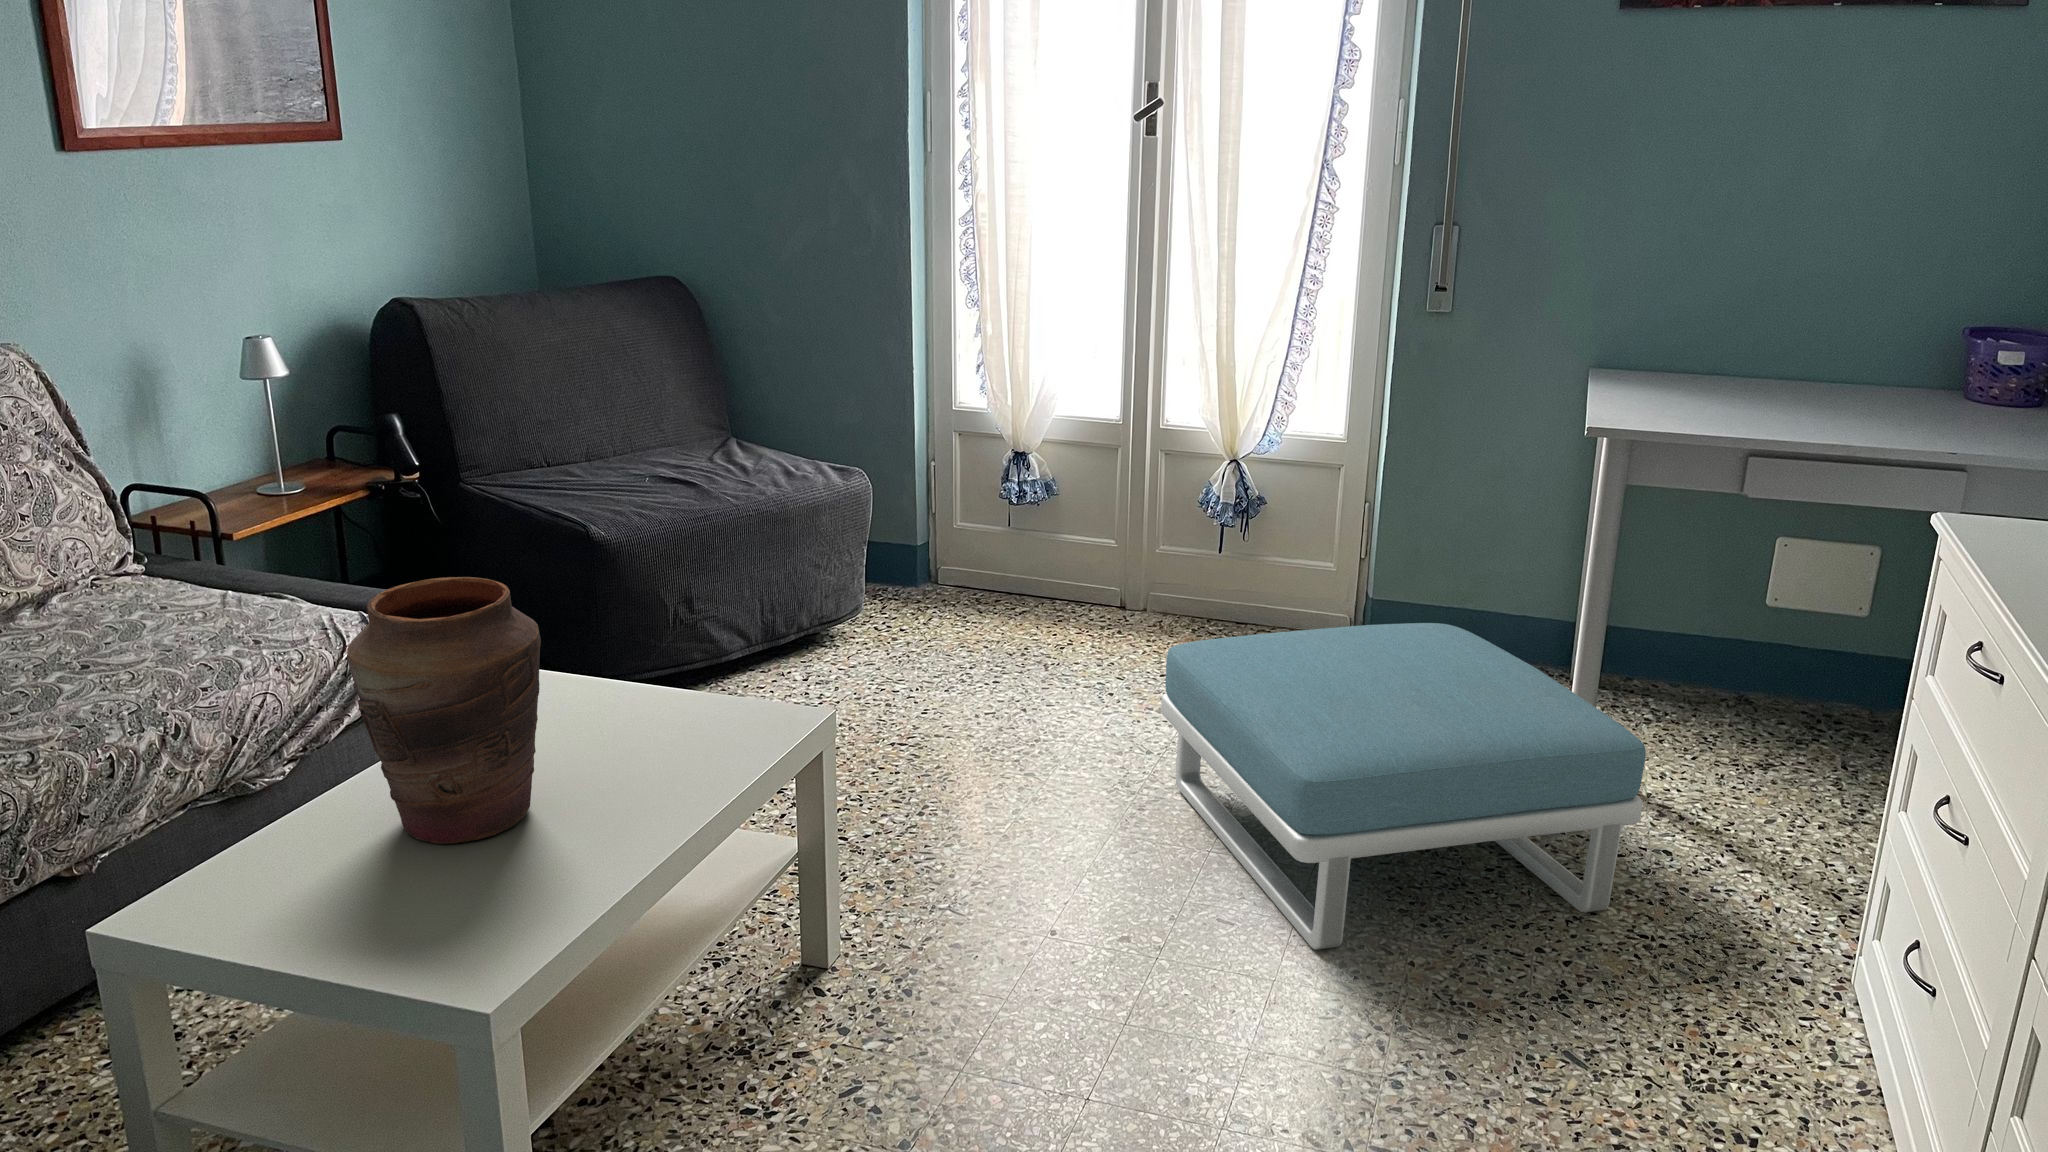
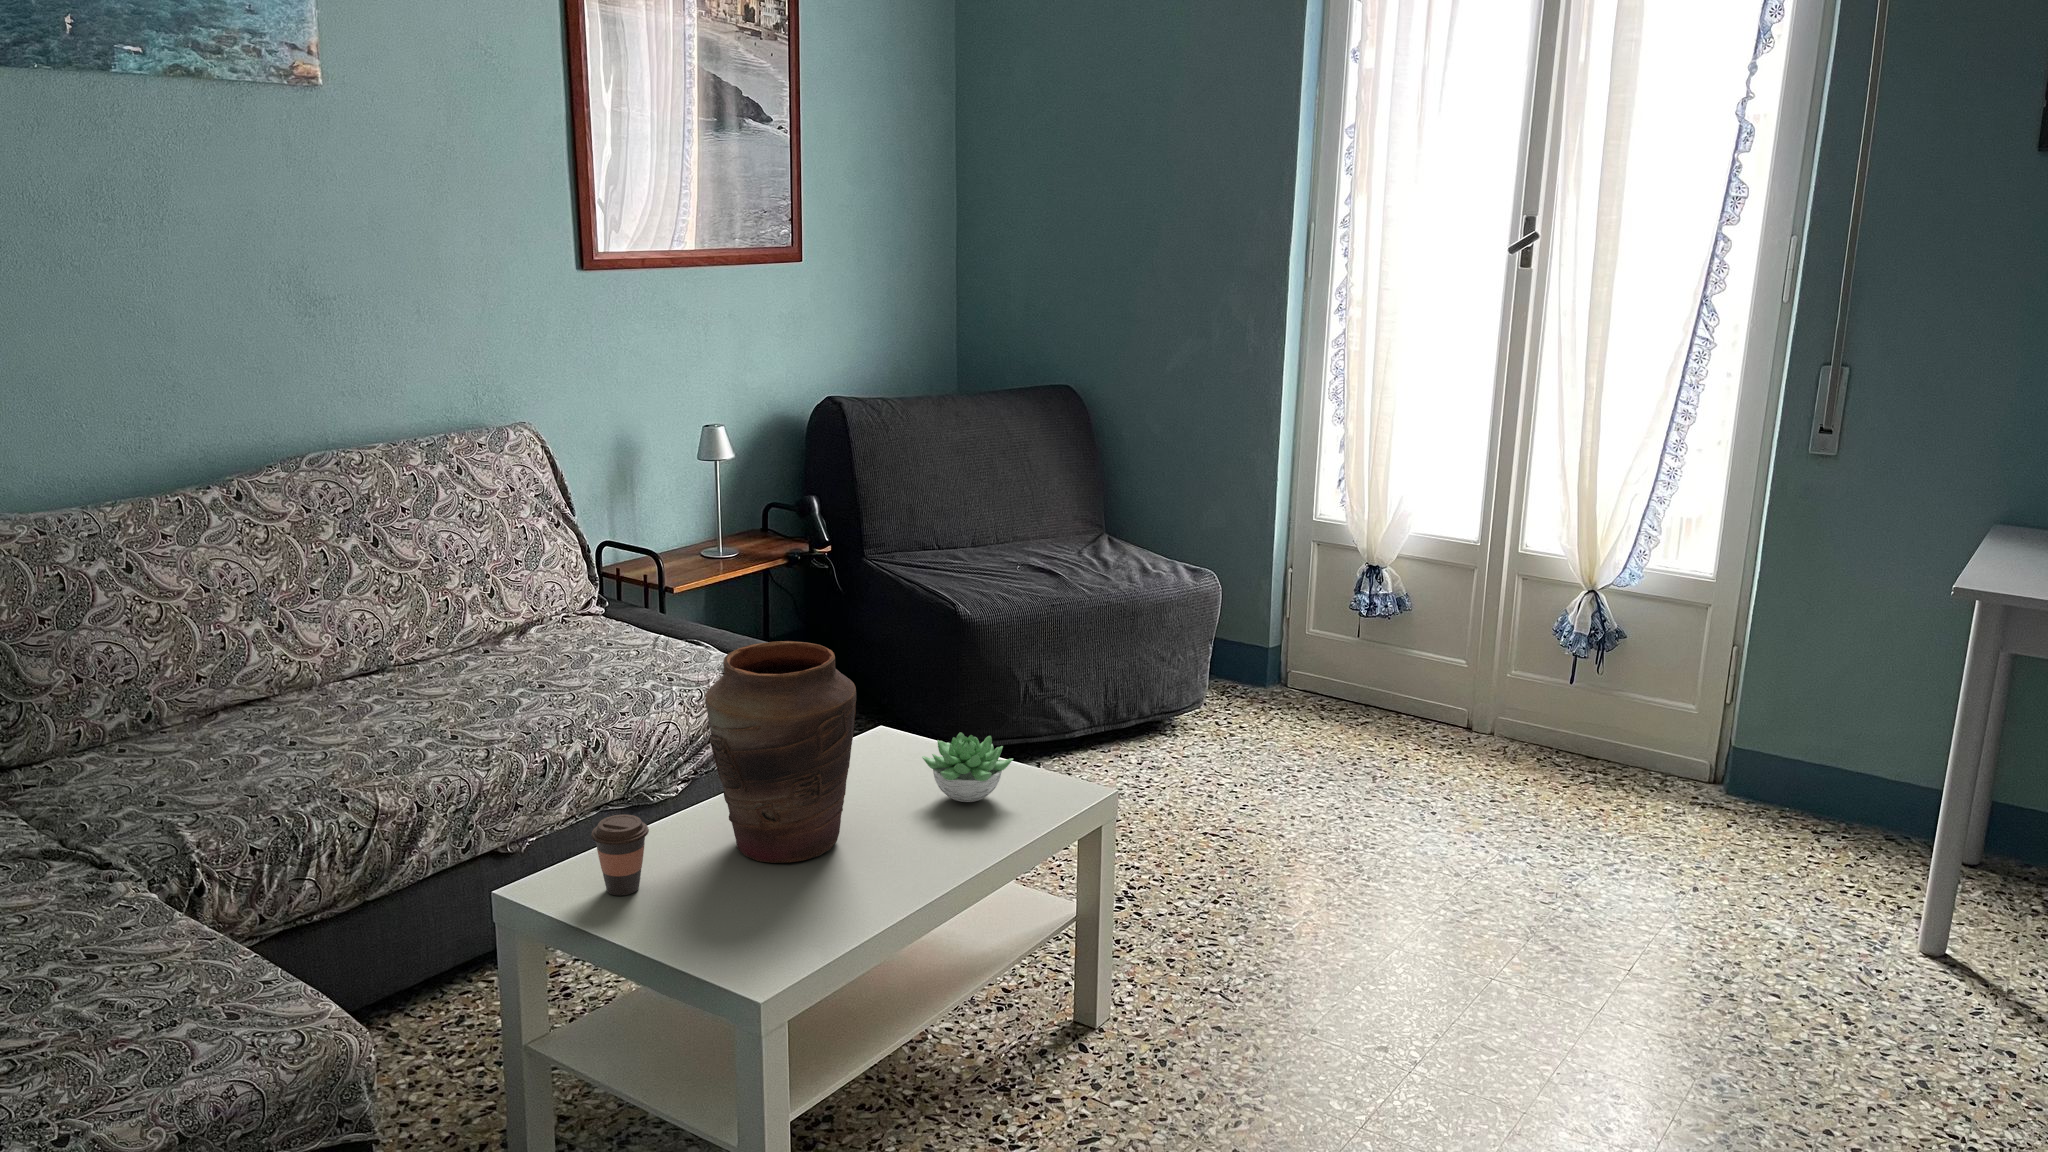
footstool: present [1161,623,1646,949] -> none [1461,768,1976,1106]
succulent plant: none [612,665,720,743] -> present [922,733,1013,802]
coffee cup: none [218,810,296,912] -> present [591,814,649,896]

